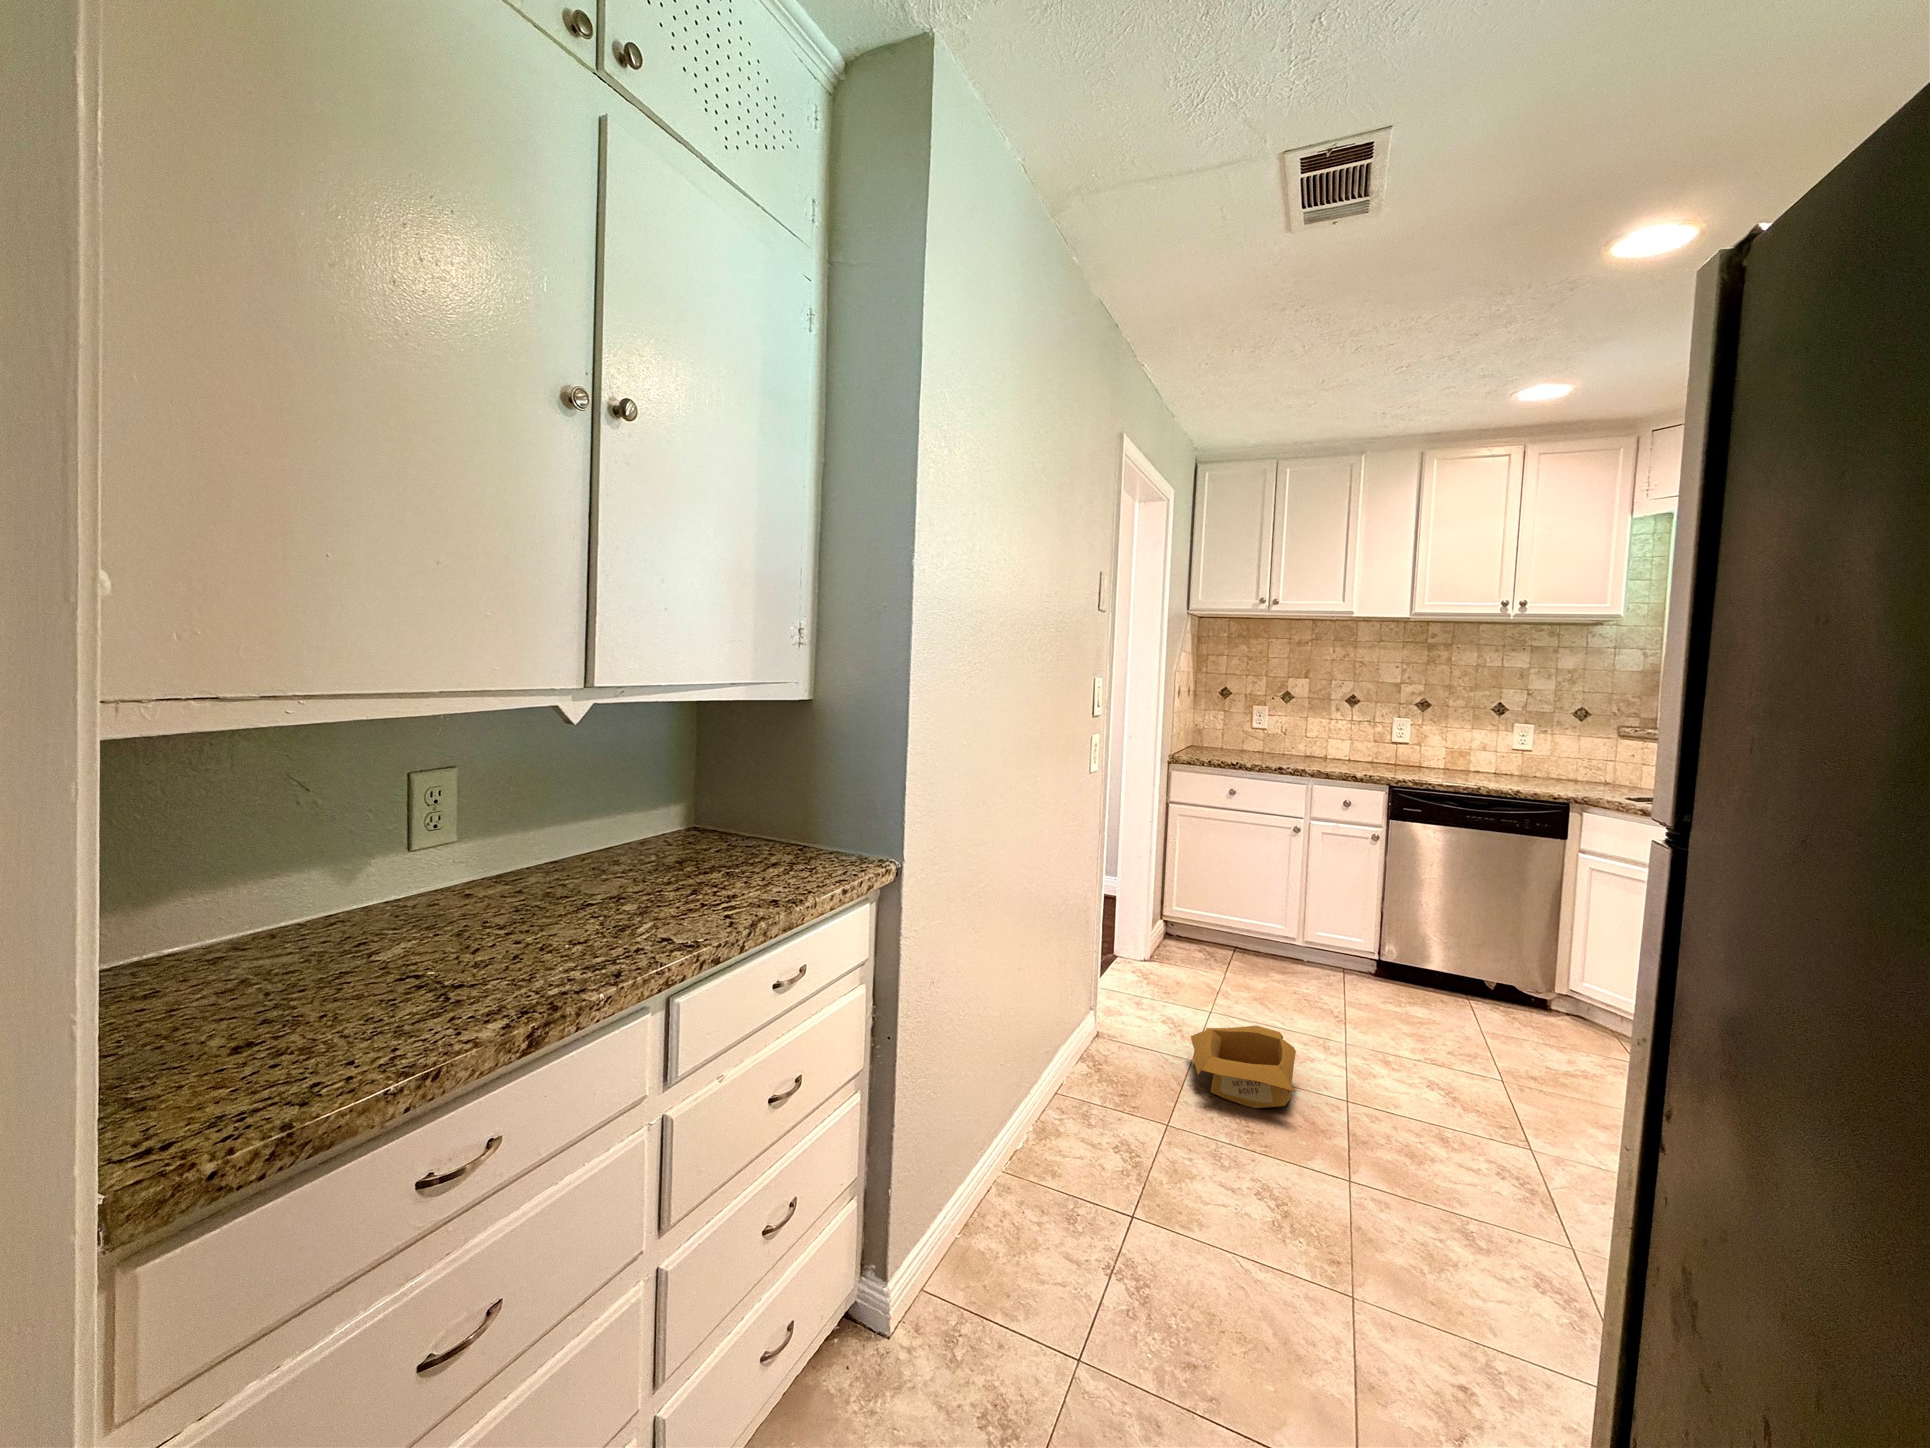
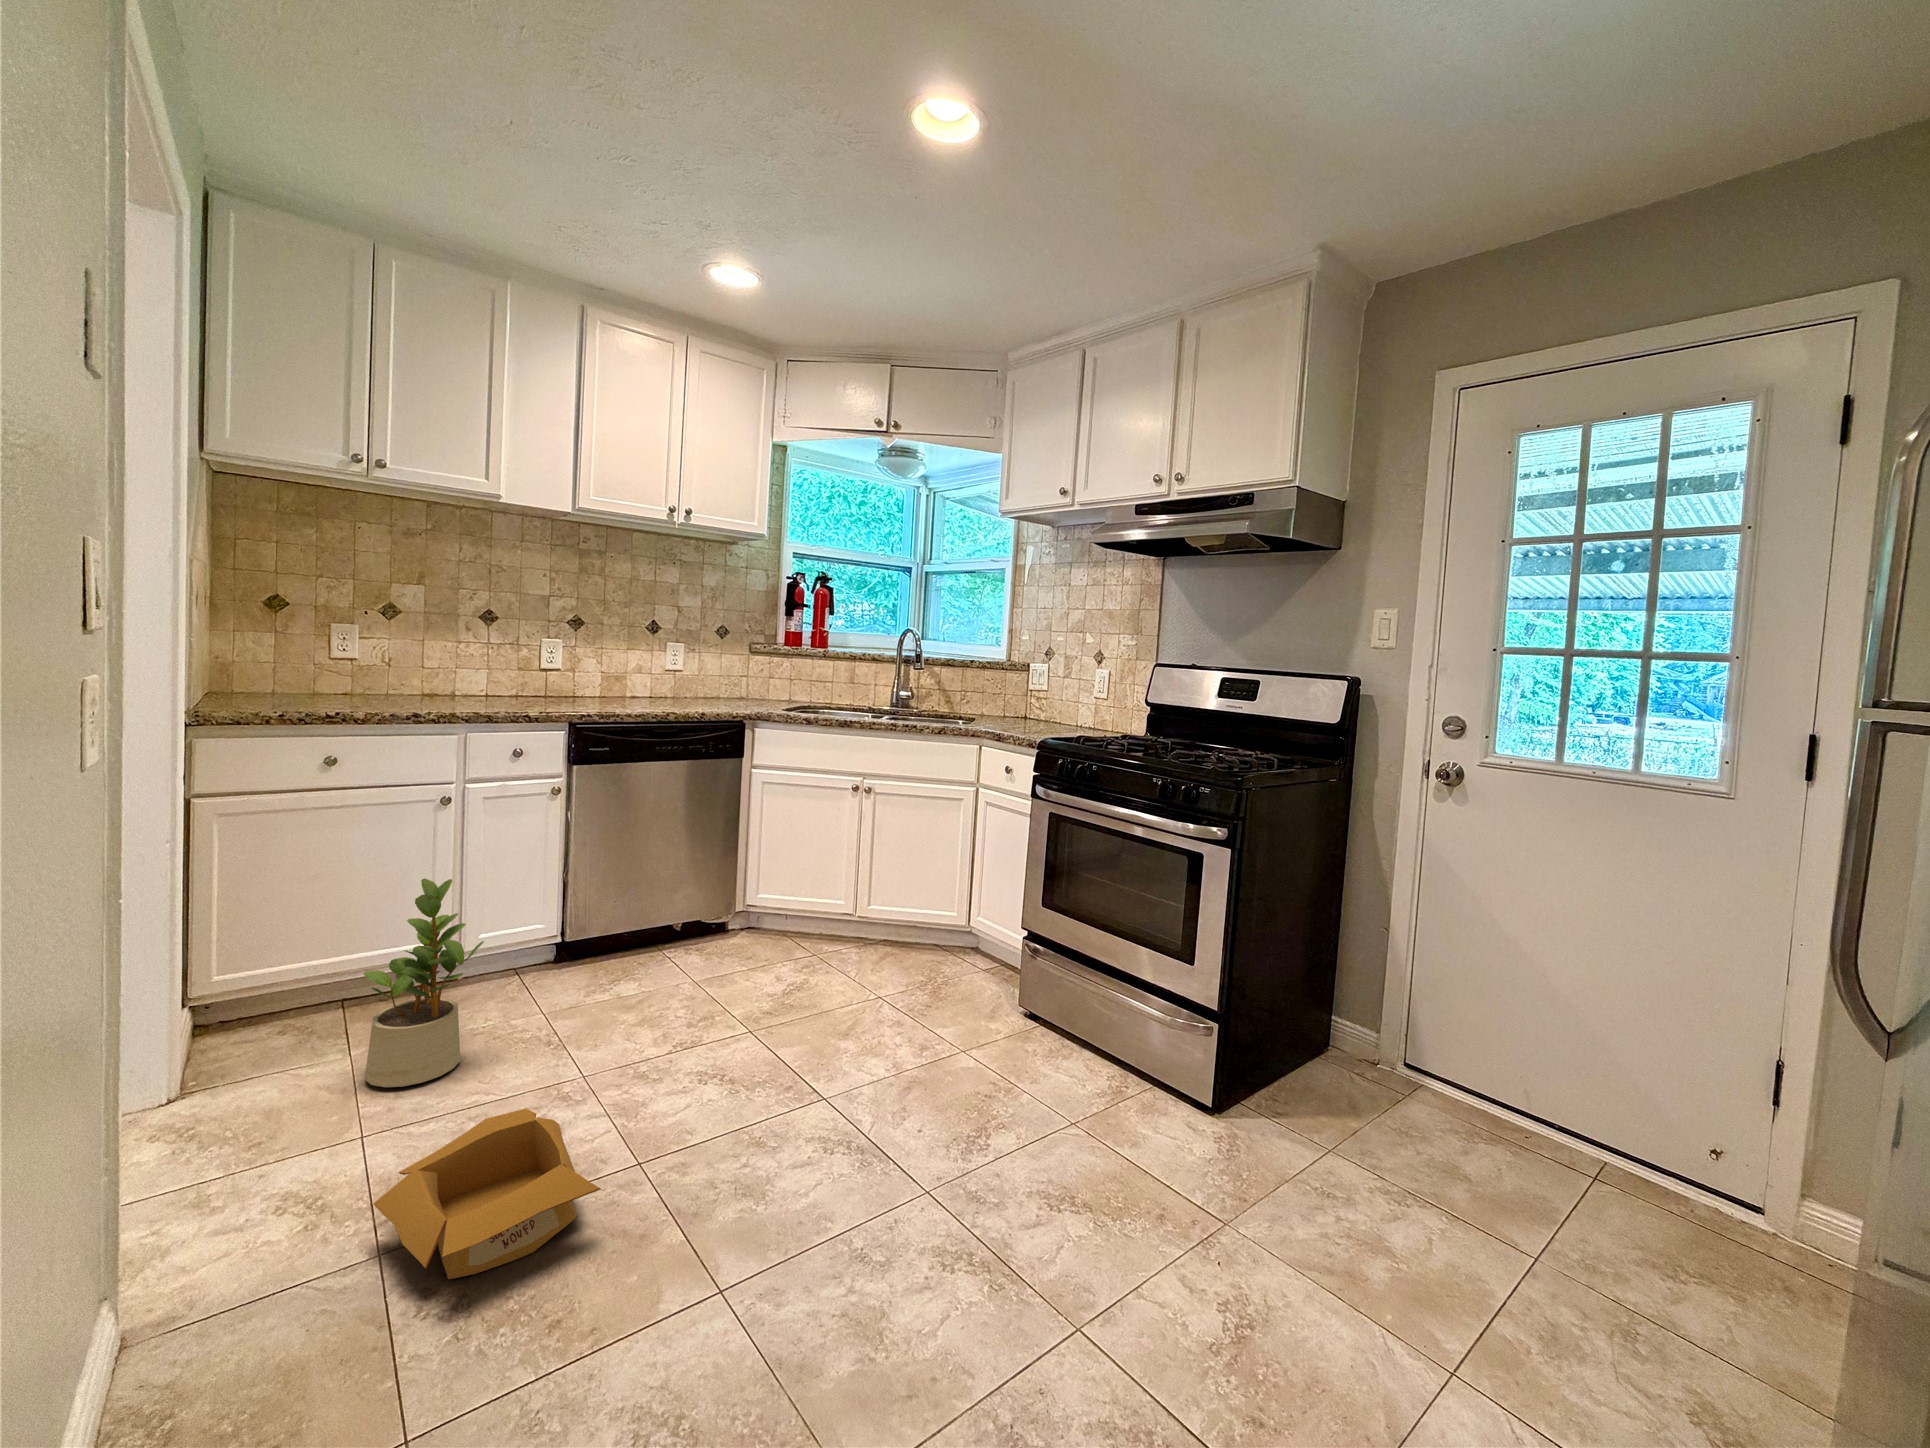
potted plant: none [1225,873,1294,1005] -> present [364,879,484,1087]

